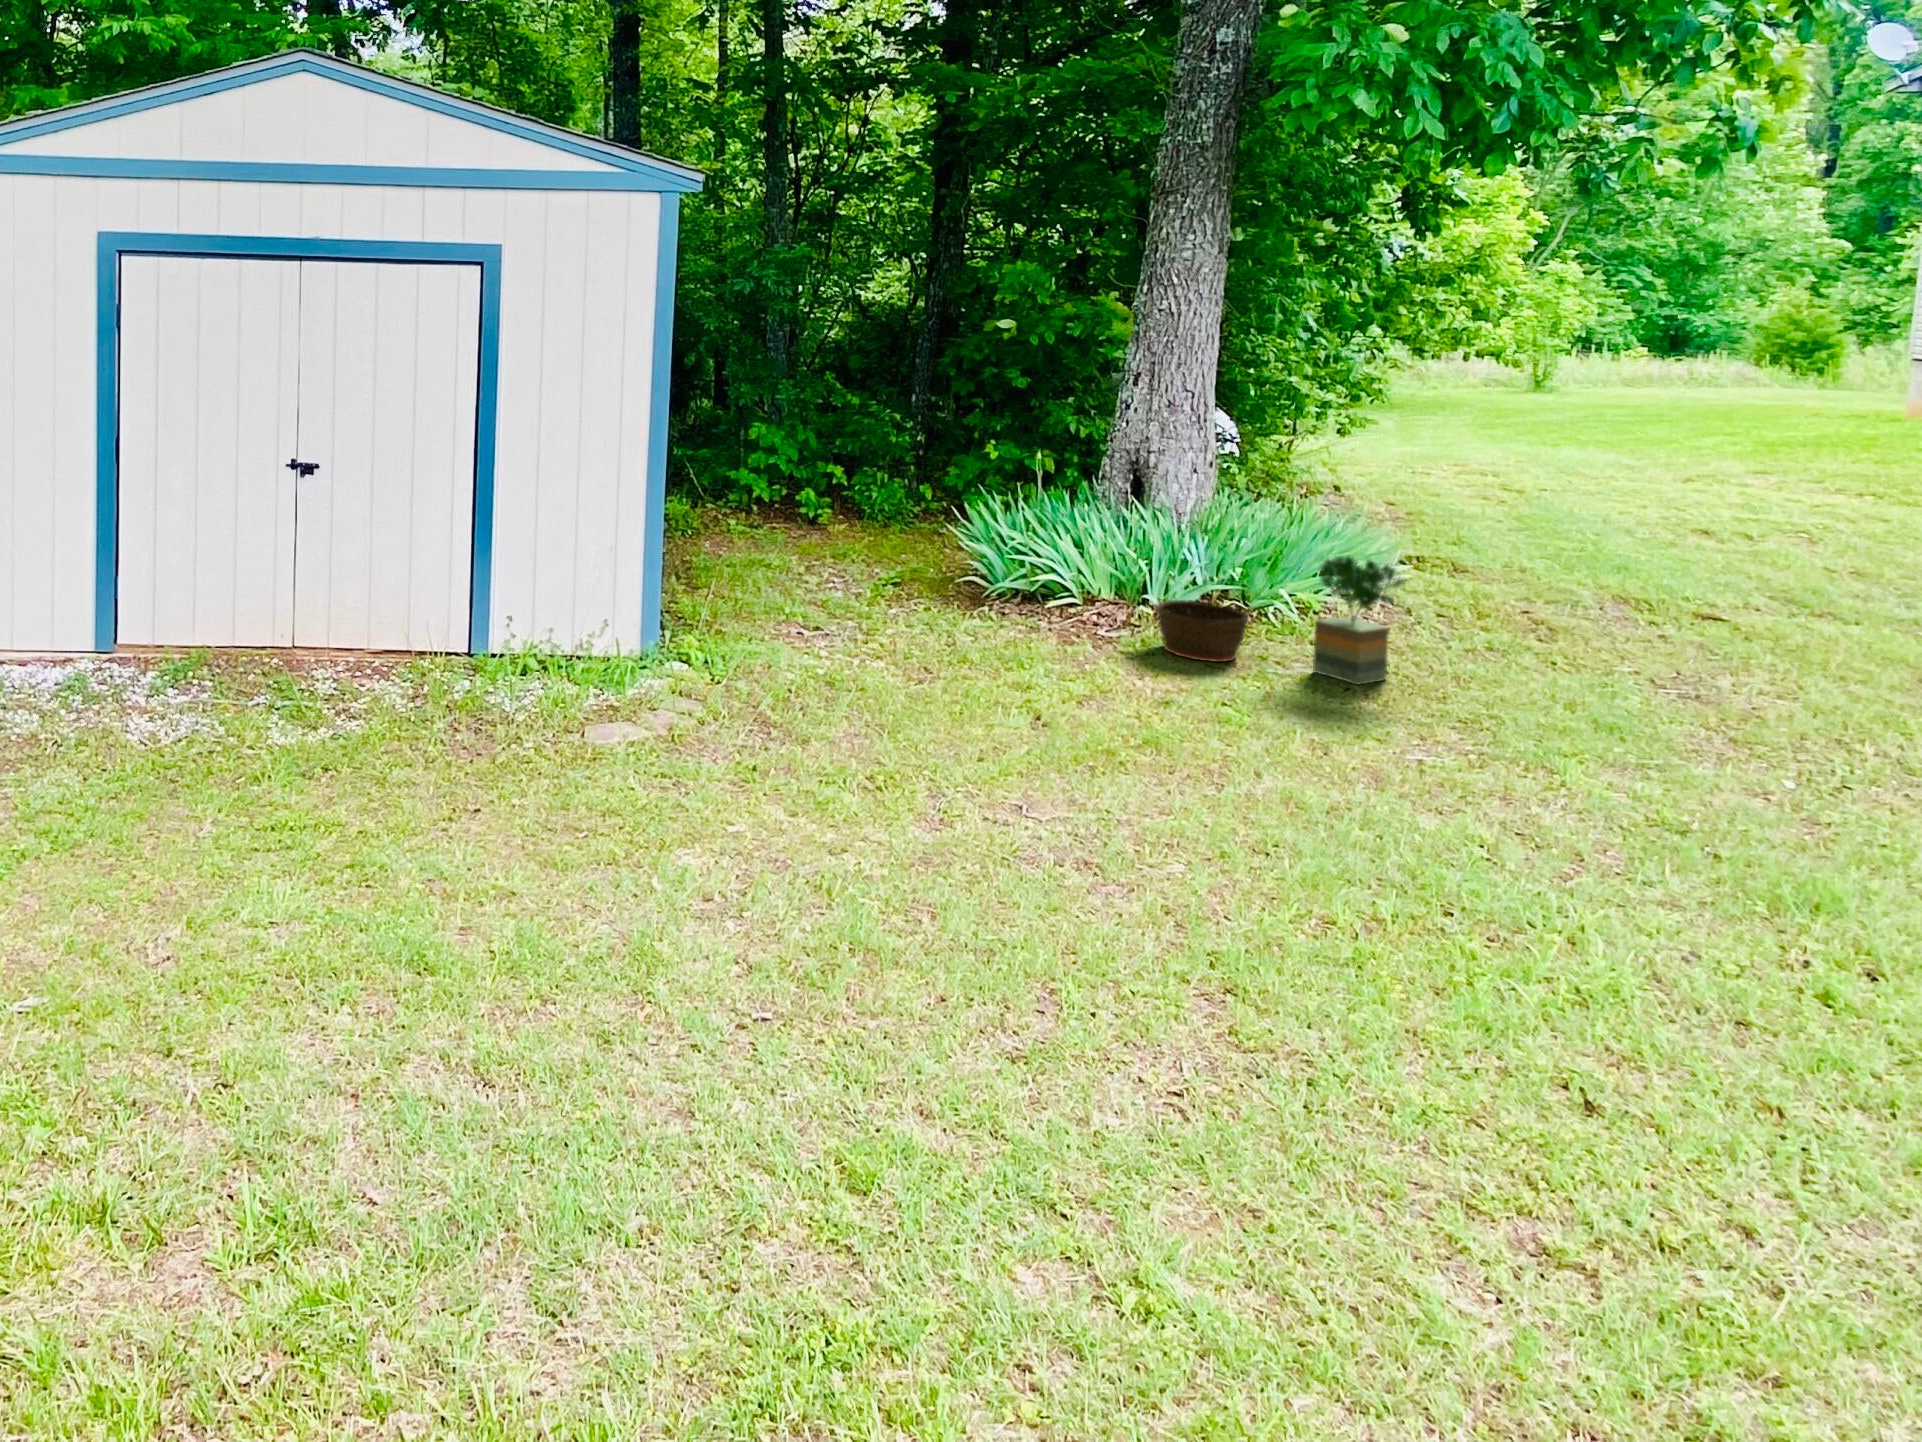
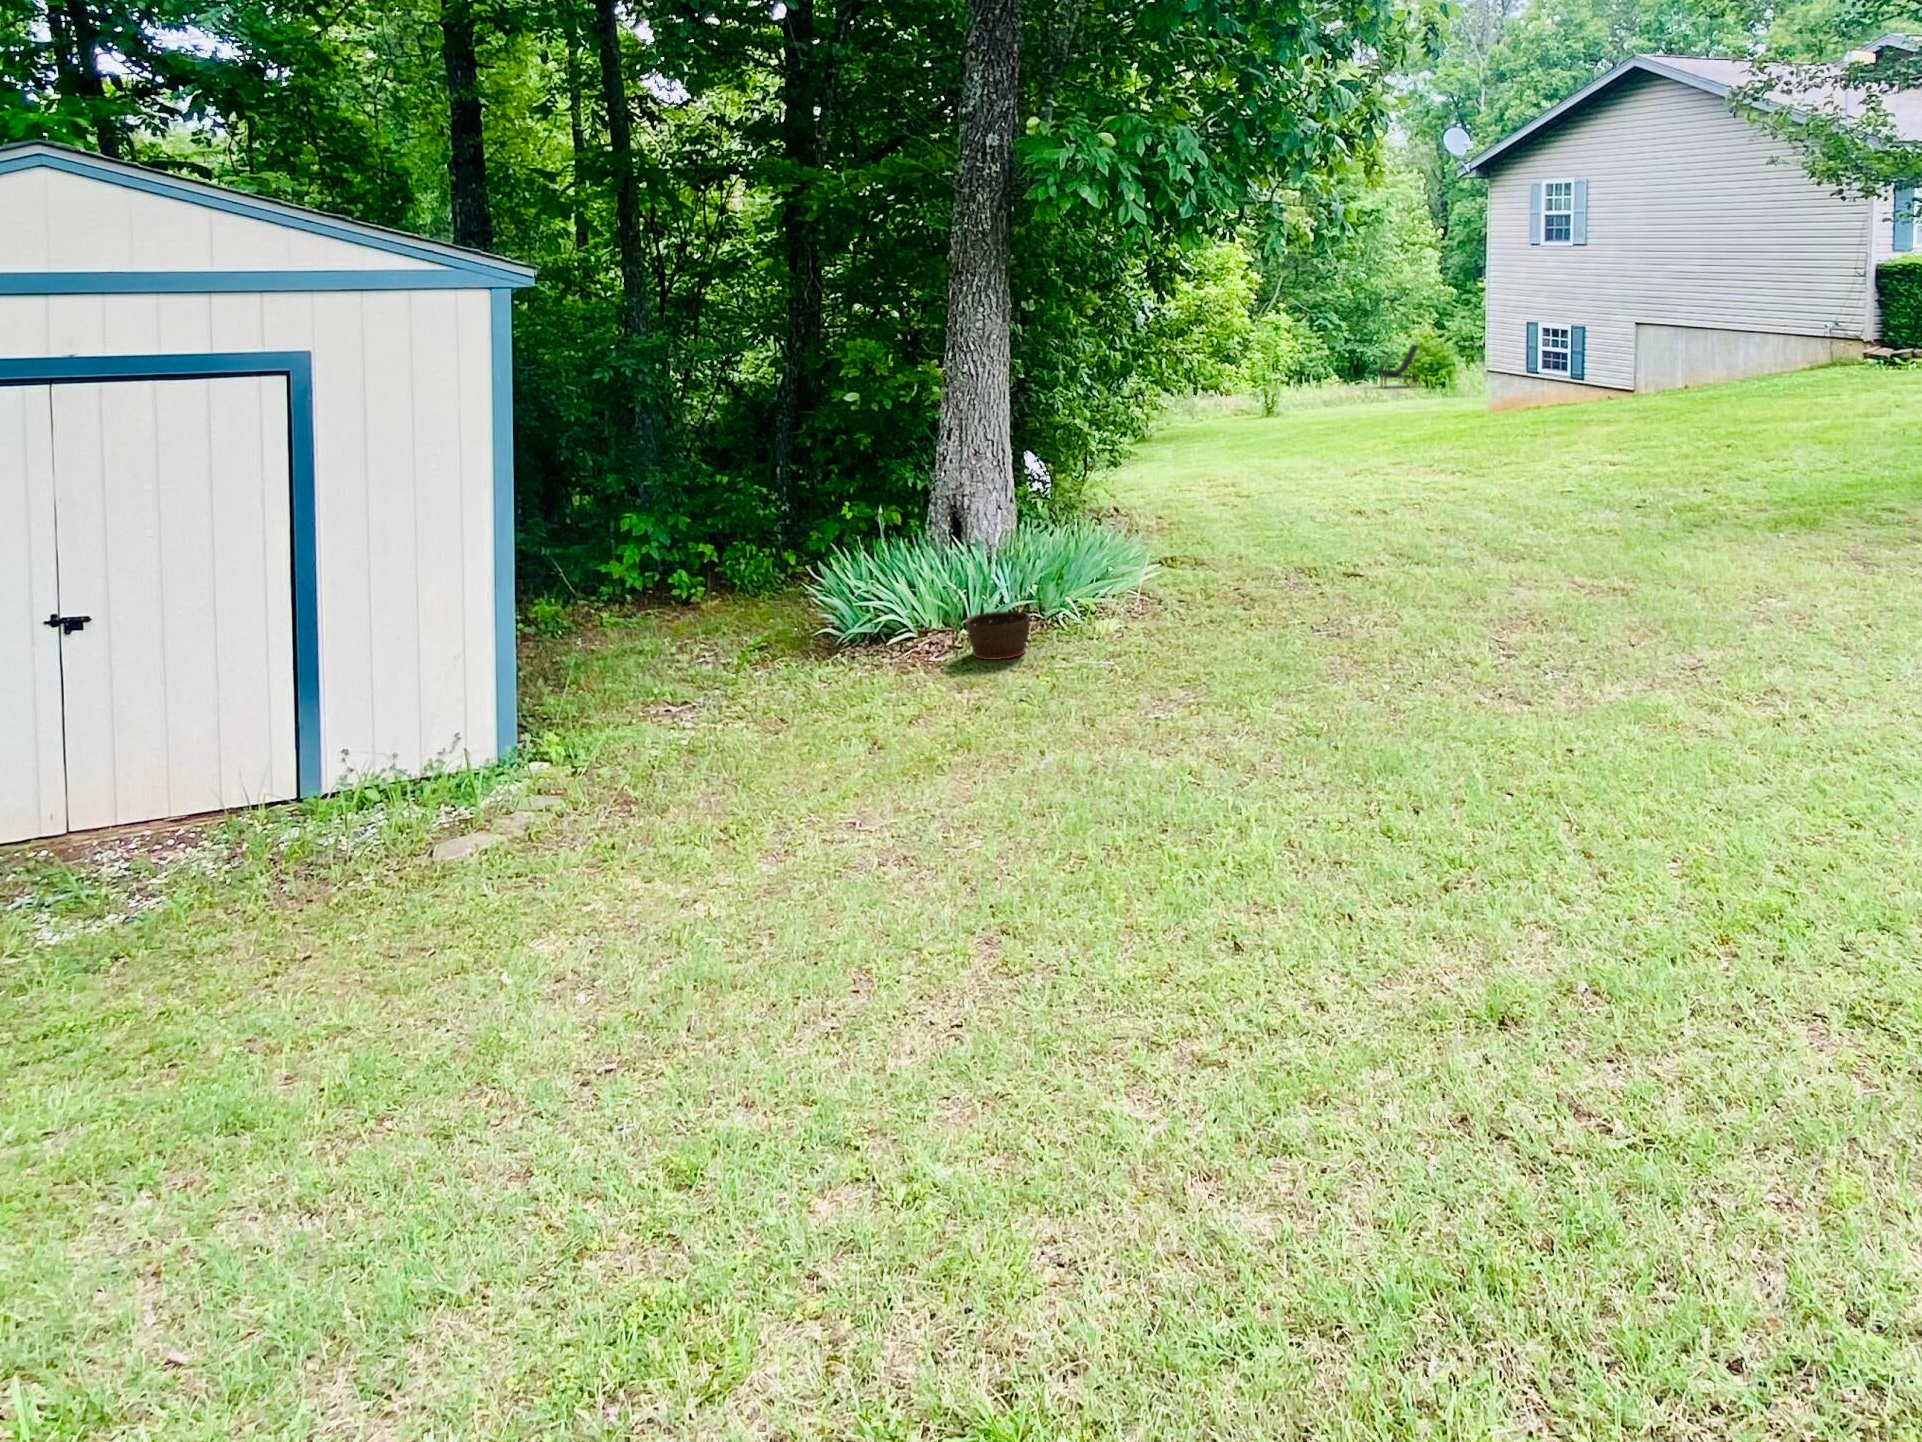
lounge chair: none [1692,322,1778,381] -> present [1375,344,1419,387]
potted tree: present [1313,555,1406,685] -> none [1070,555,1132,656]

